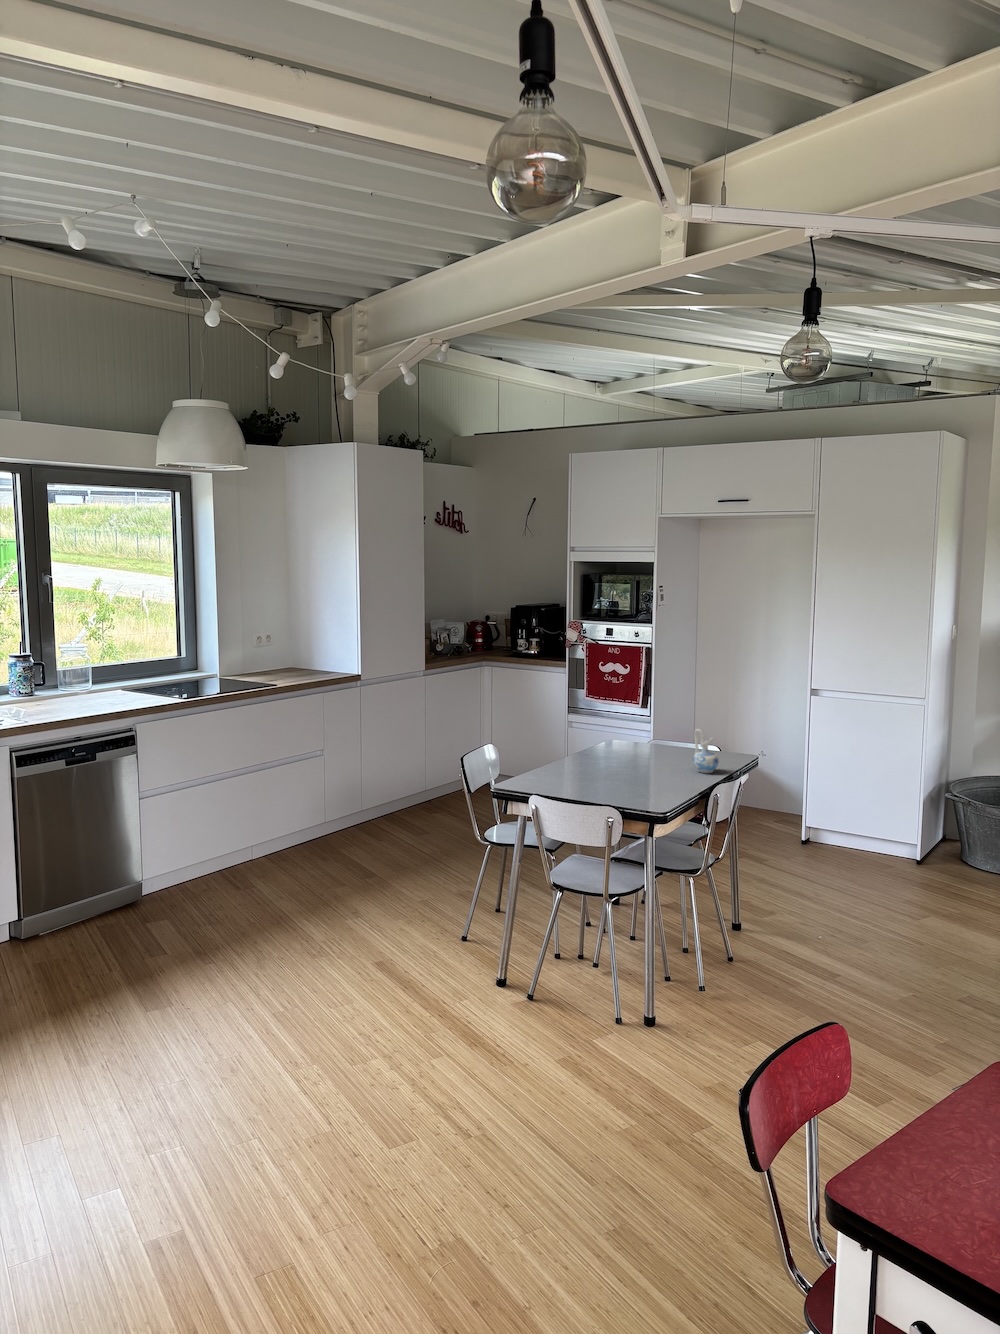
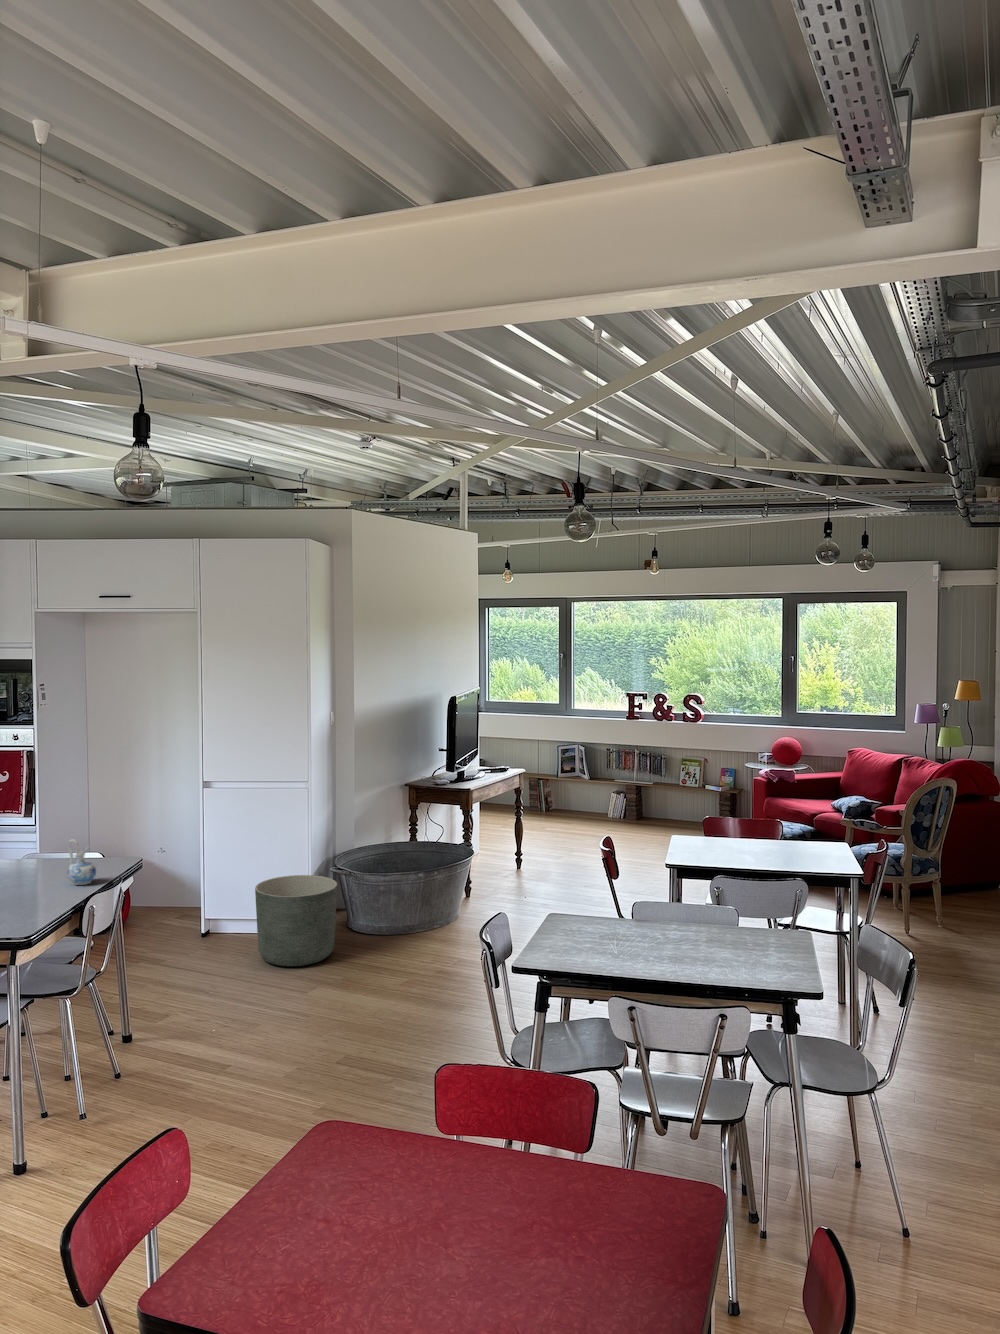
planter: none [863,796,956,891] -> present [255,875,337,966]

